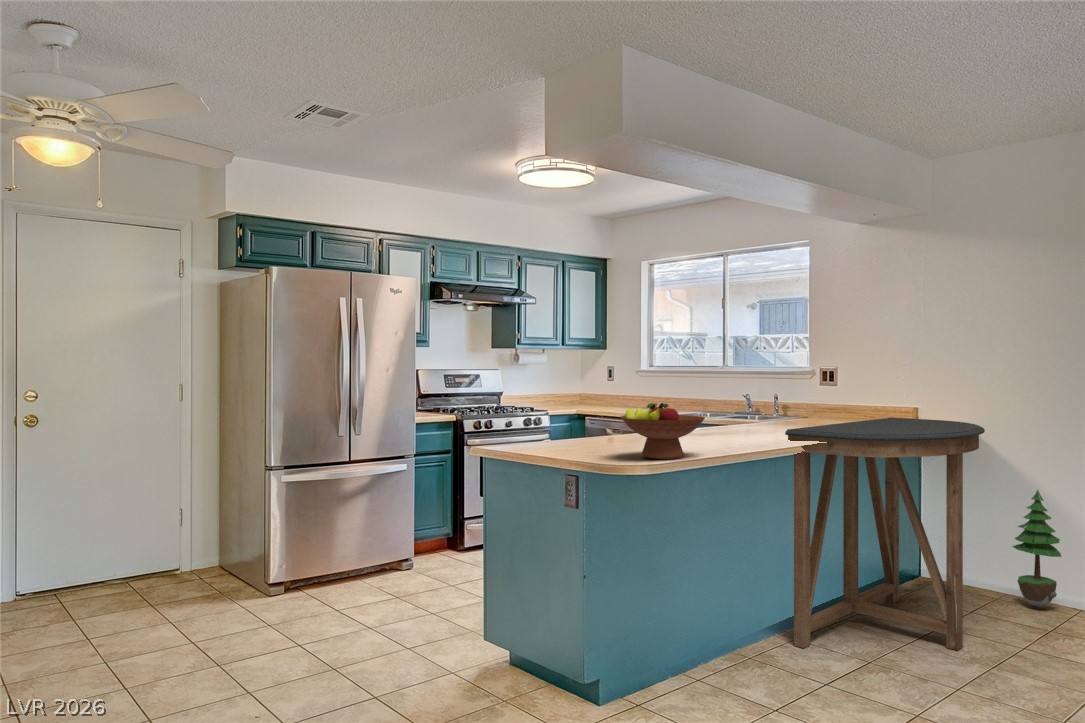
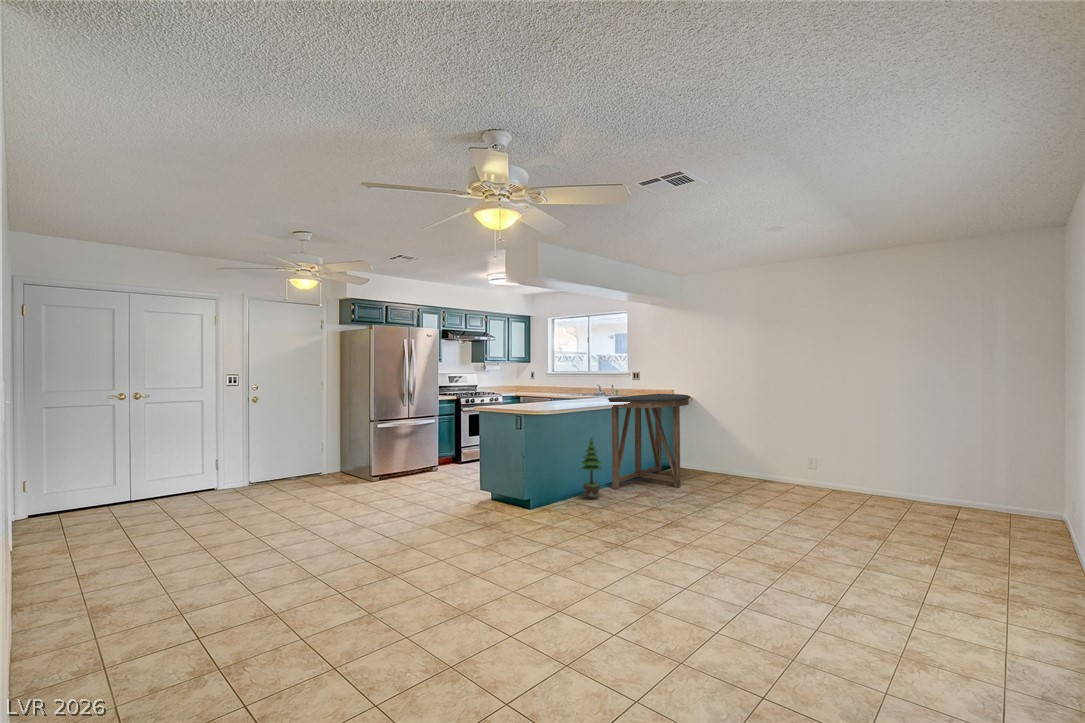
fruit bowl: present [621,403,705,459] -> none [540,386,573,408]
potted tree: present [1012,490,1061,608] -> present [581,438,602,498]

